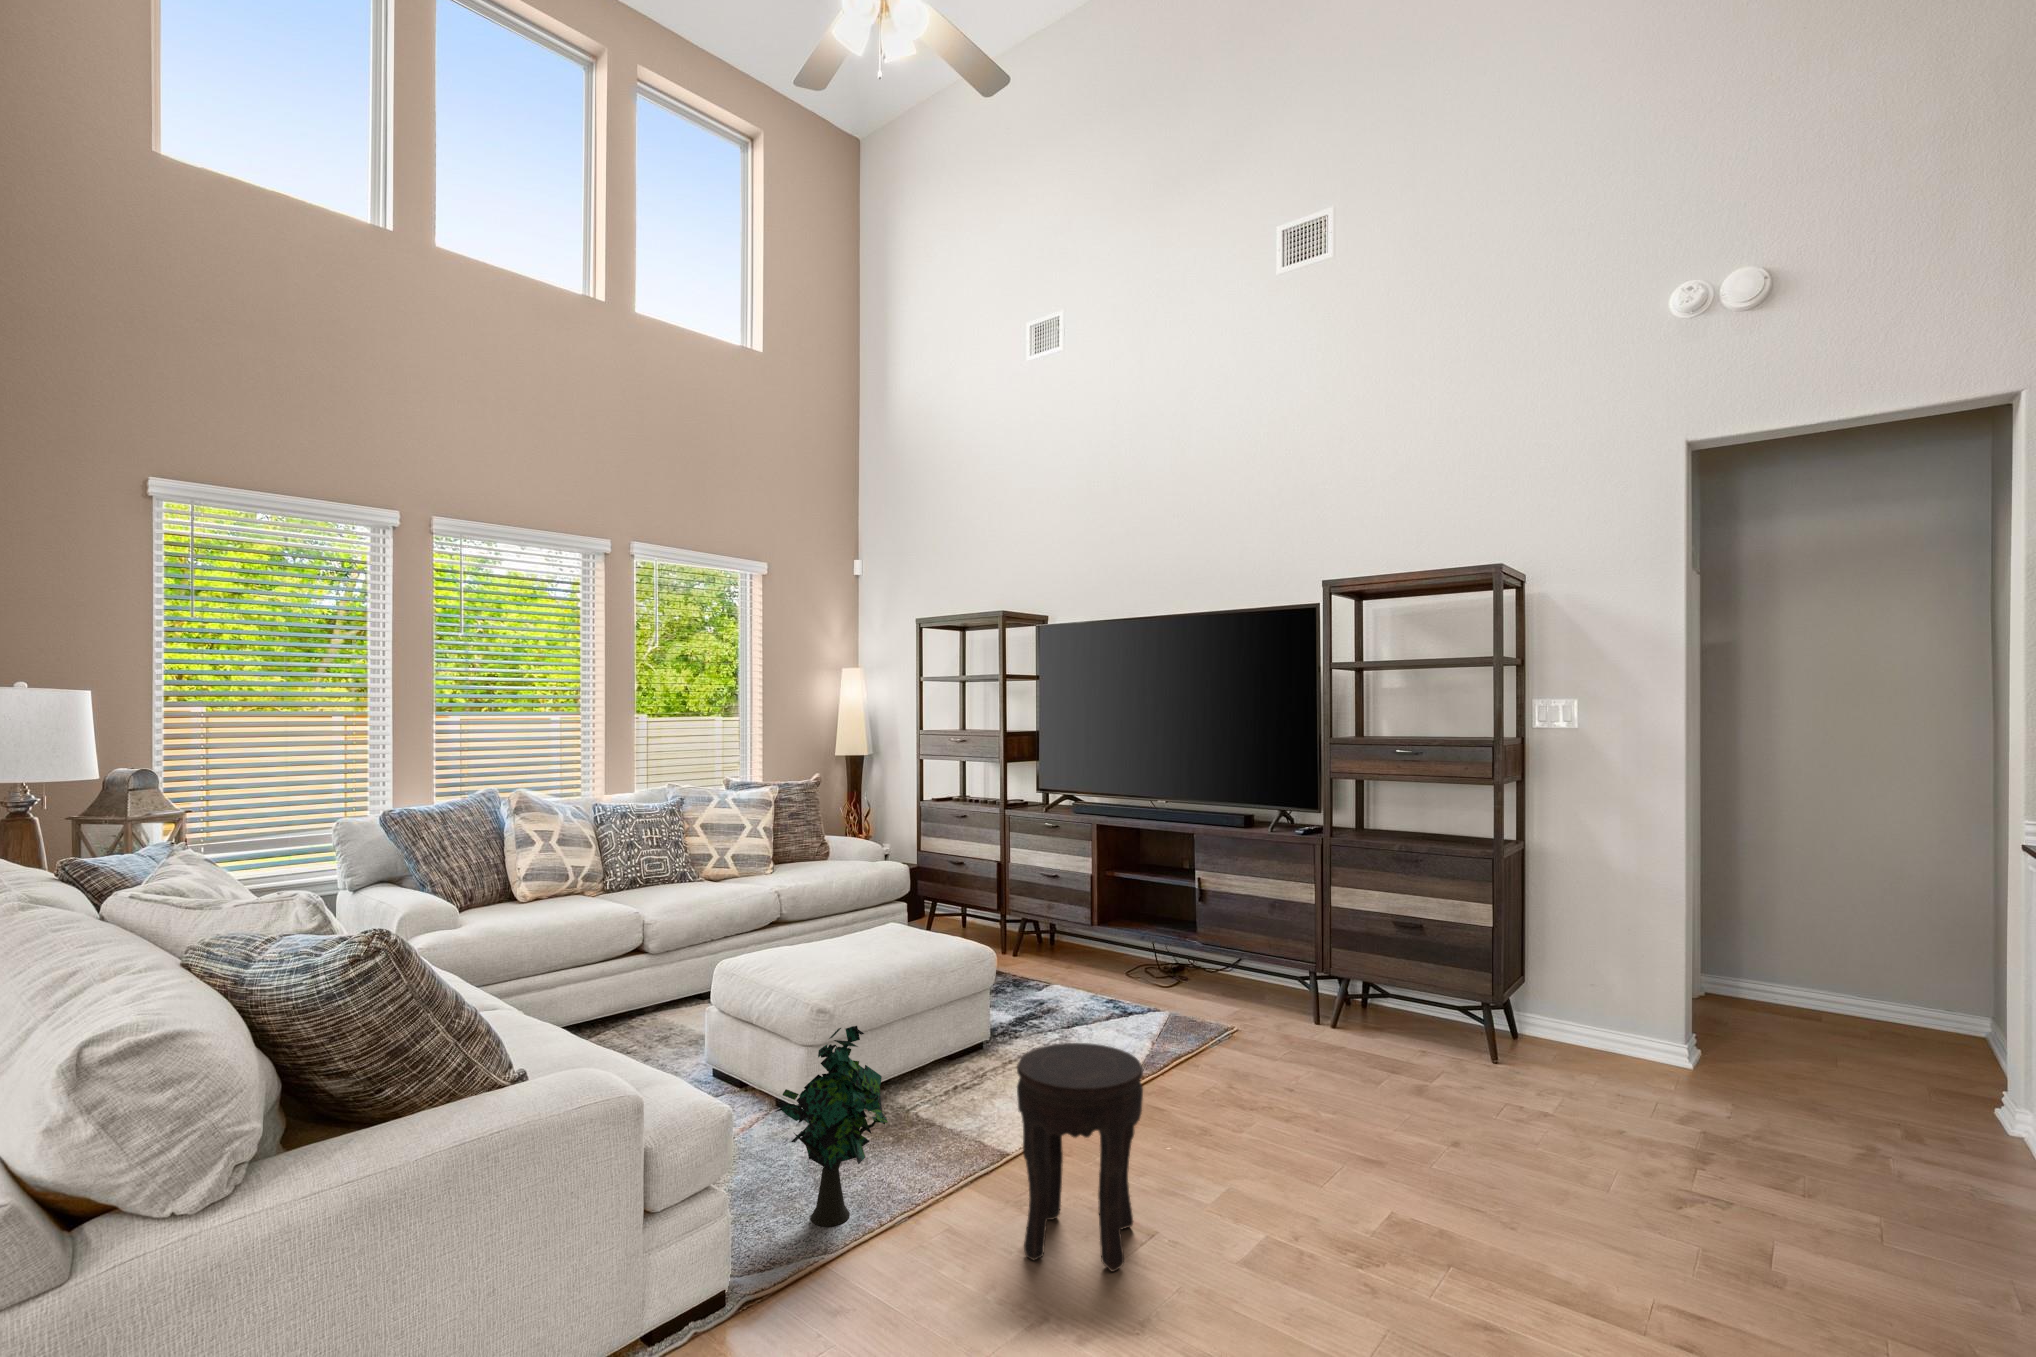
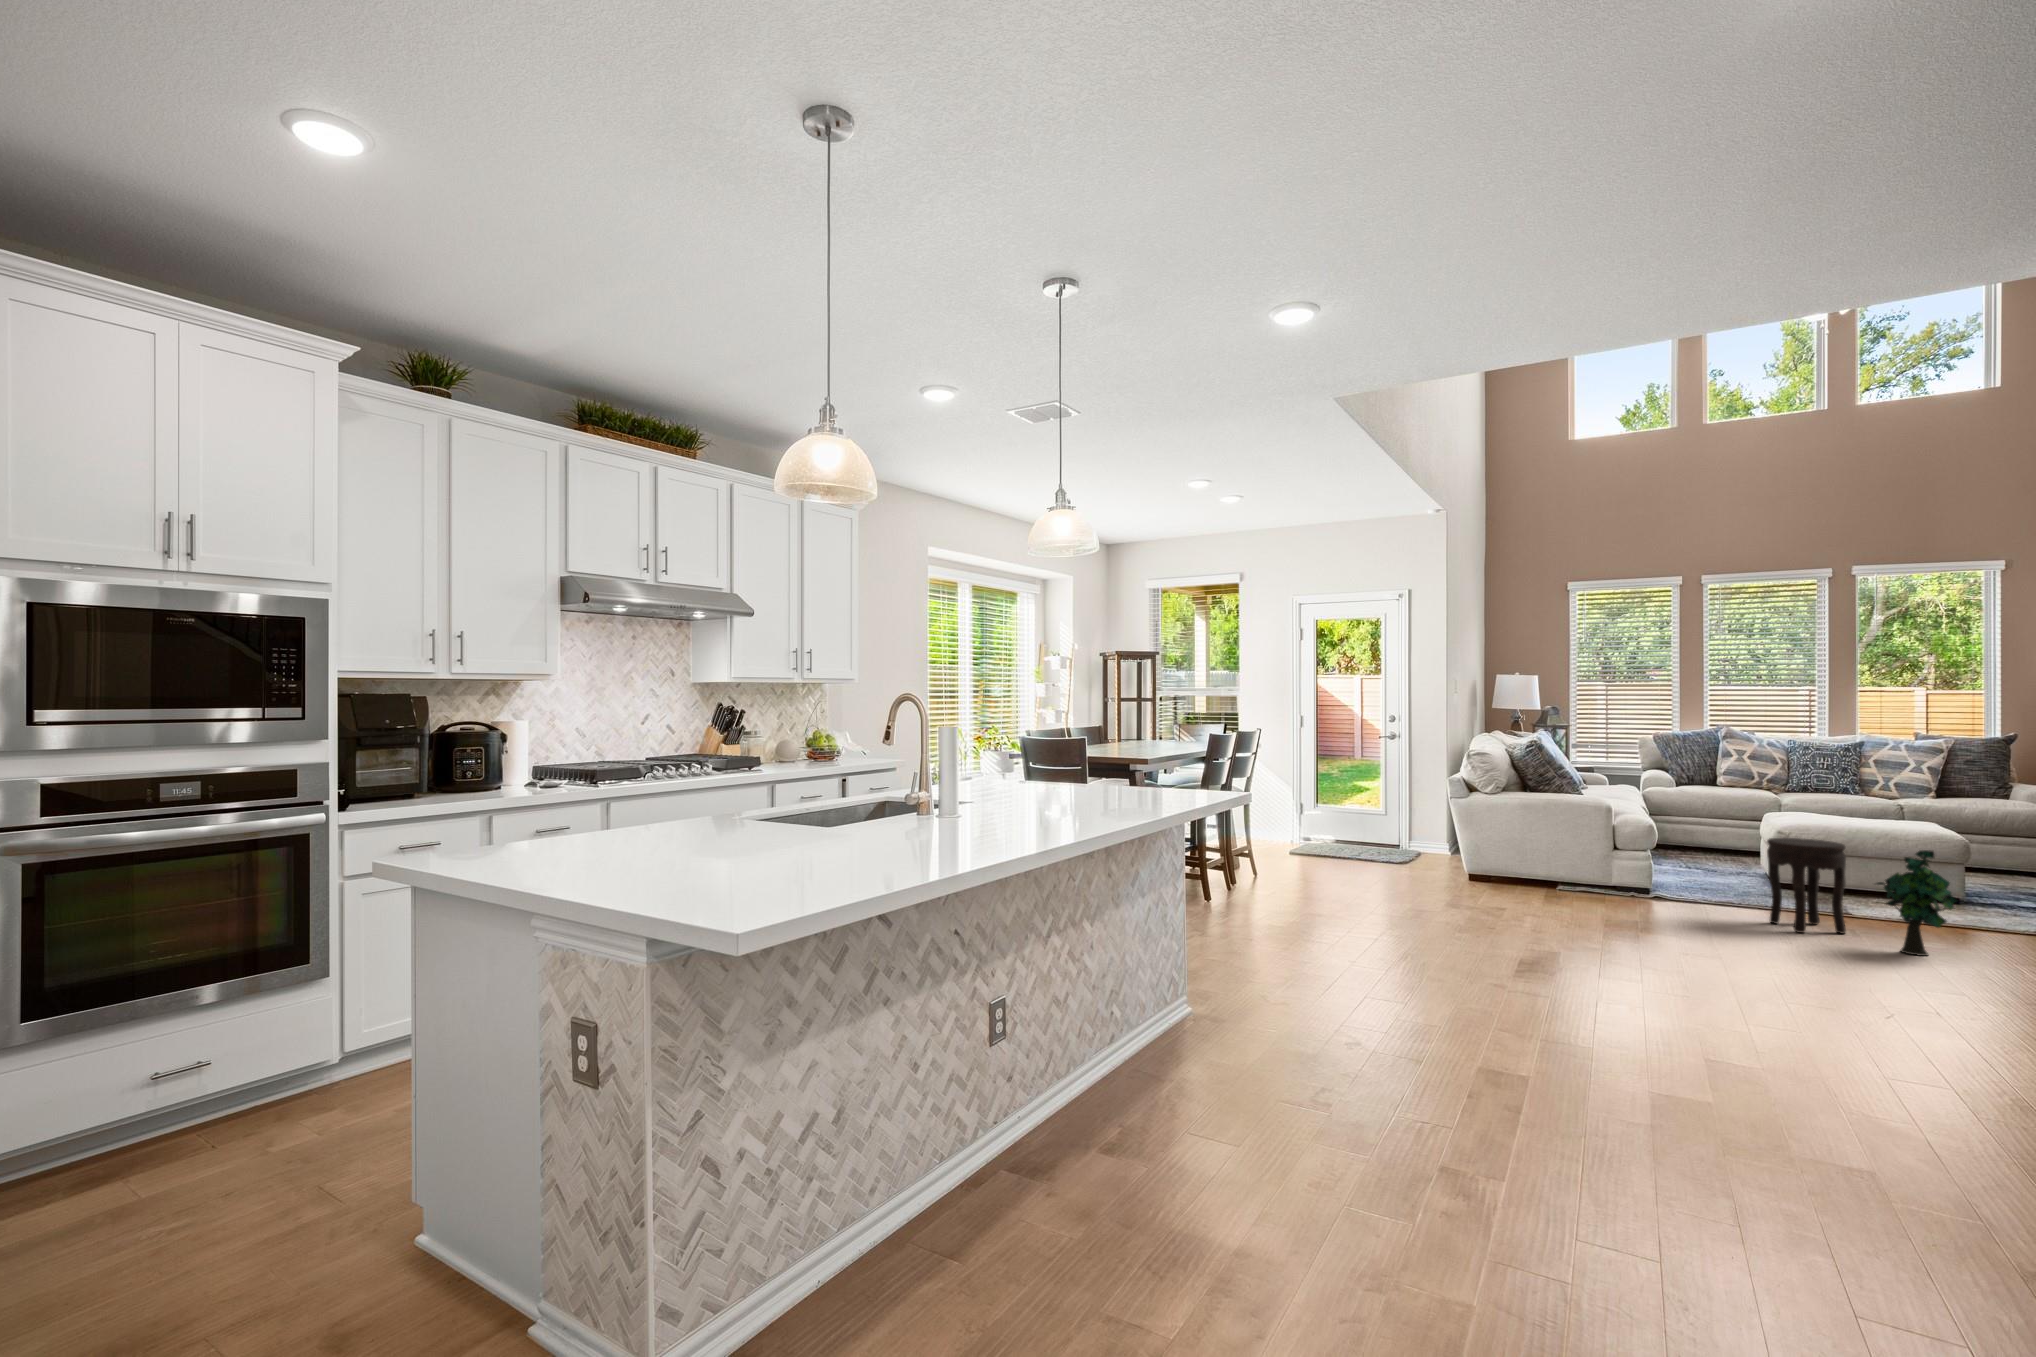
decorative plant: present [776,1026,888,1226] -> present [1876,850,1957,956]

